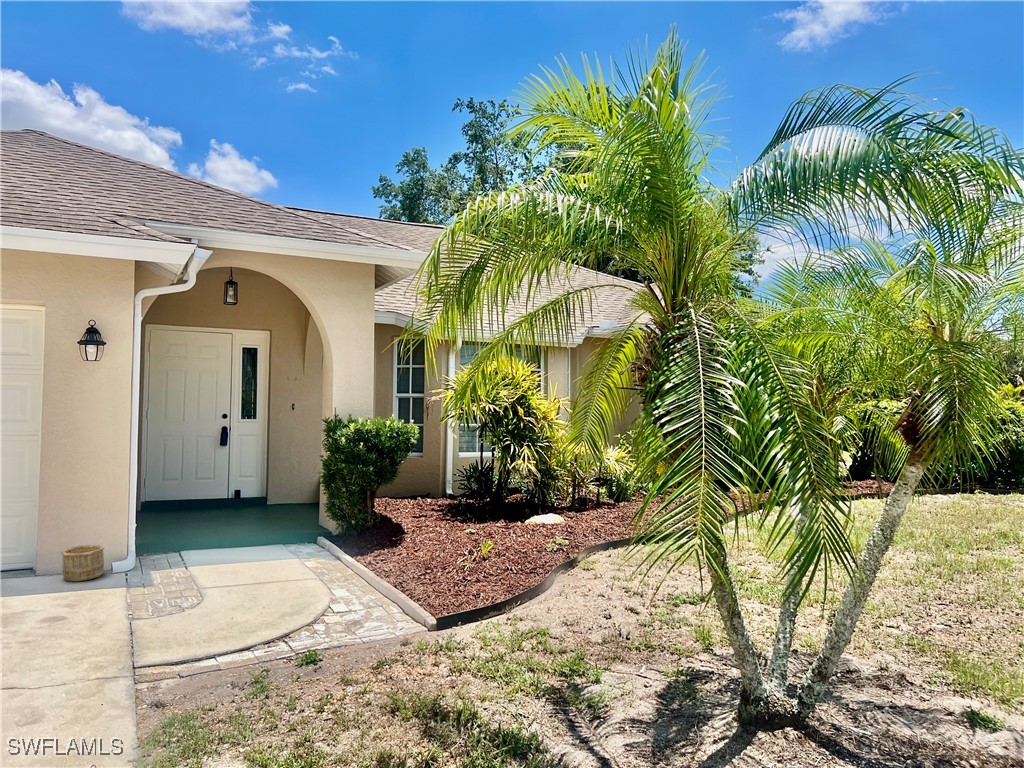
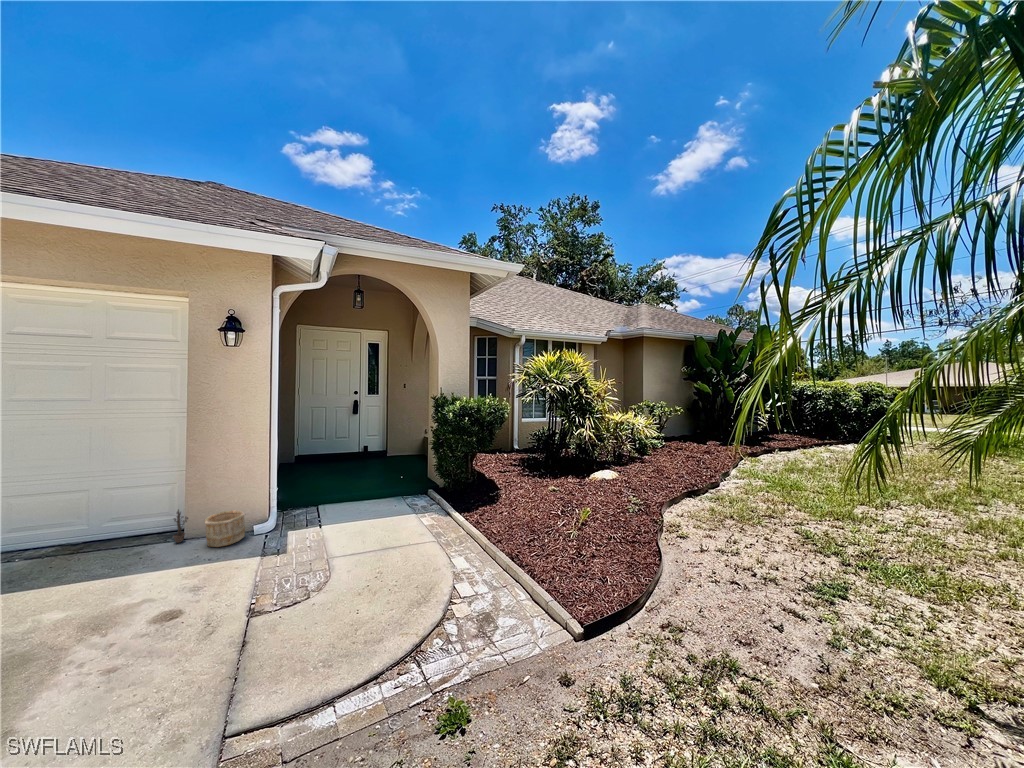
decorative plant: none [23,541,43,578] -> present [173,510,188,543]

